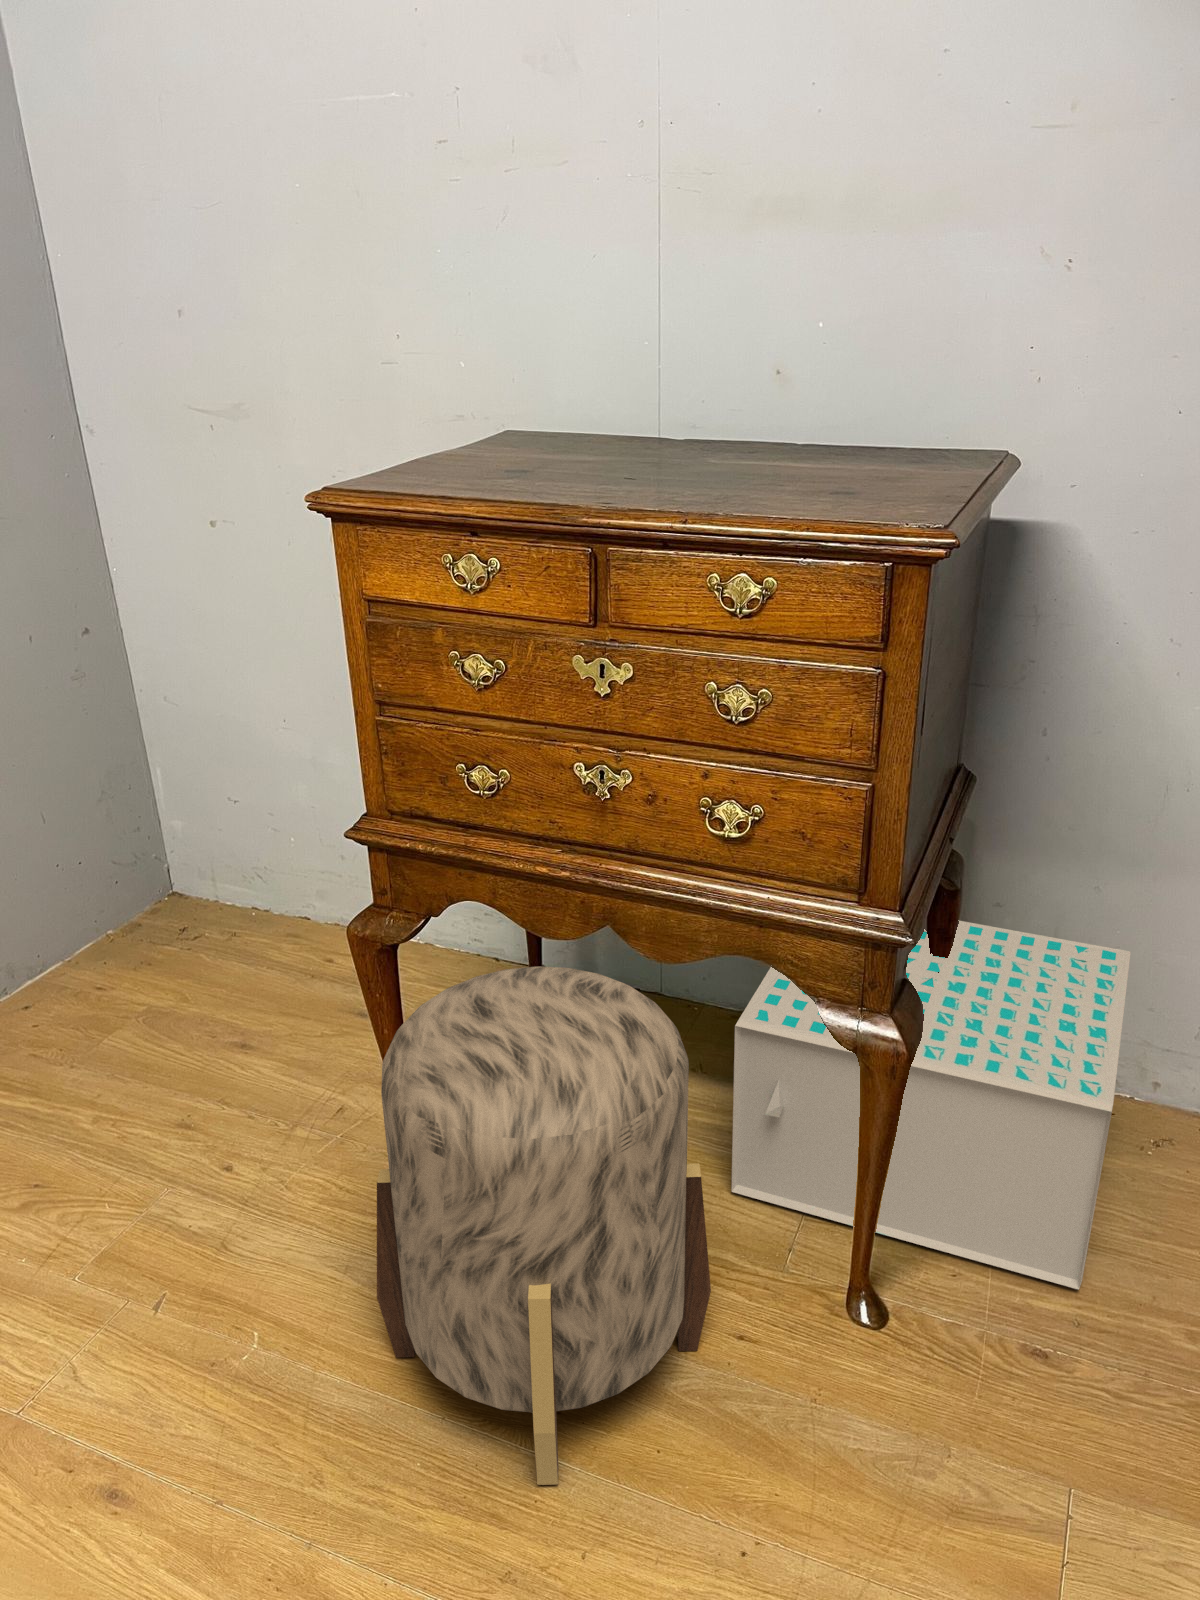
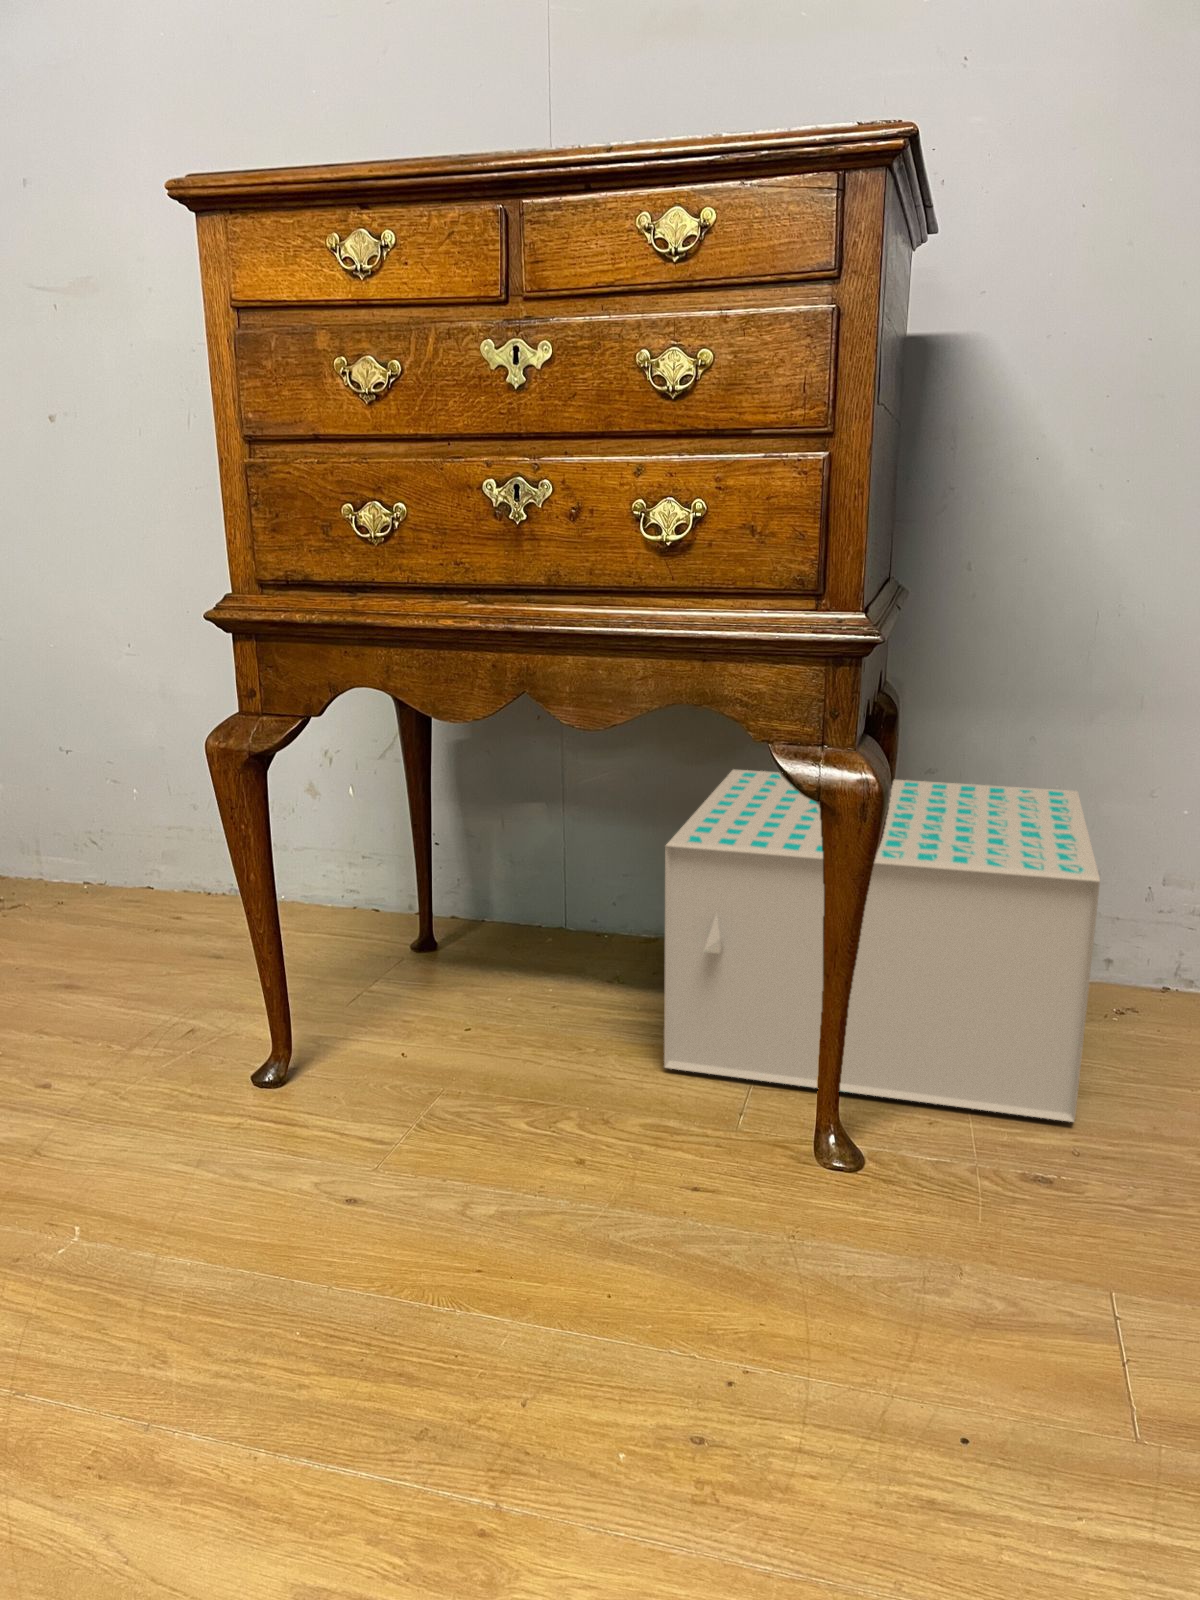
ottoman: present [377,966,711,1485] -> none [241,723,660,1339]

